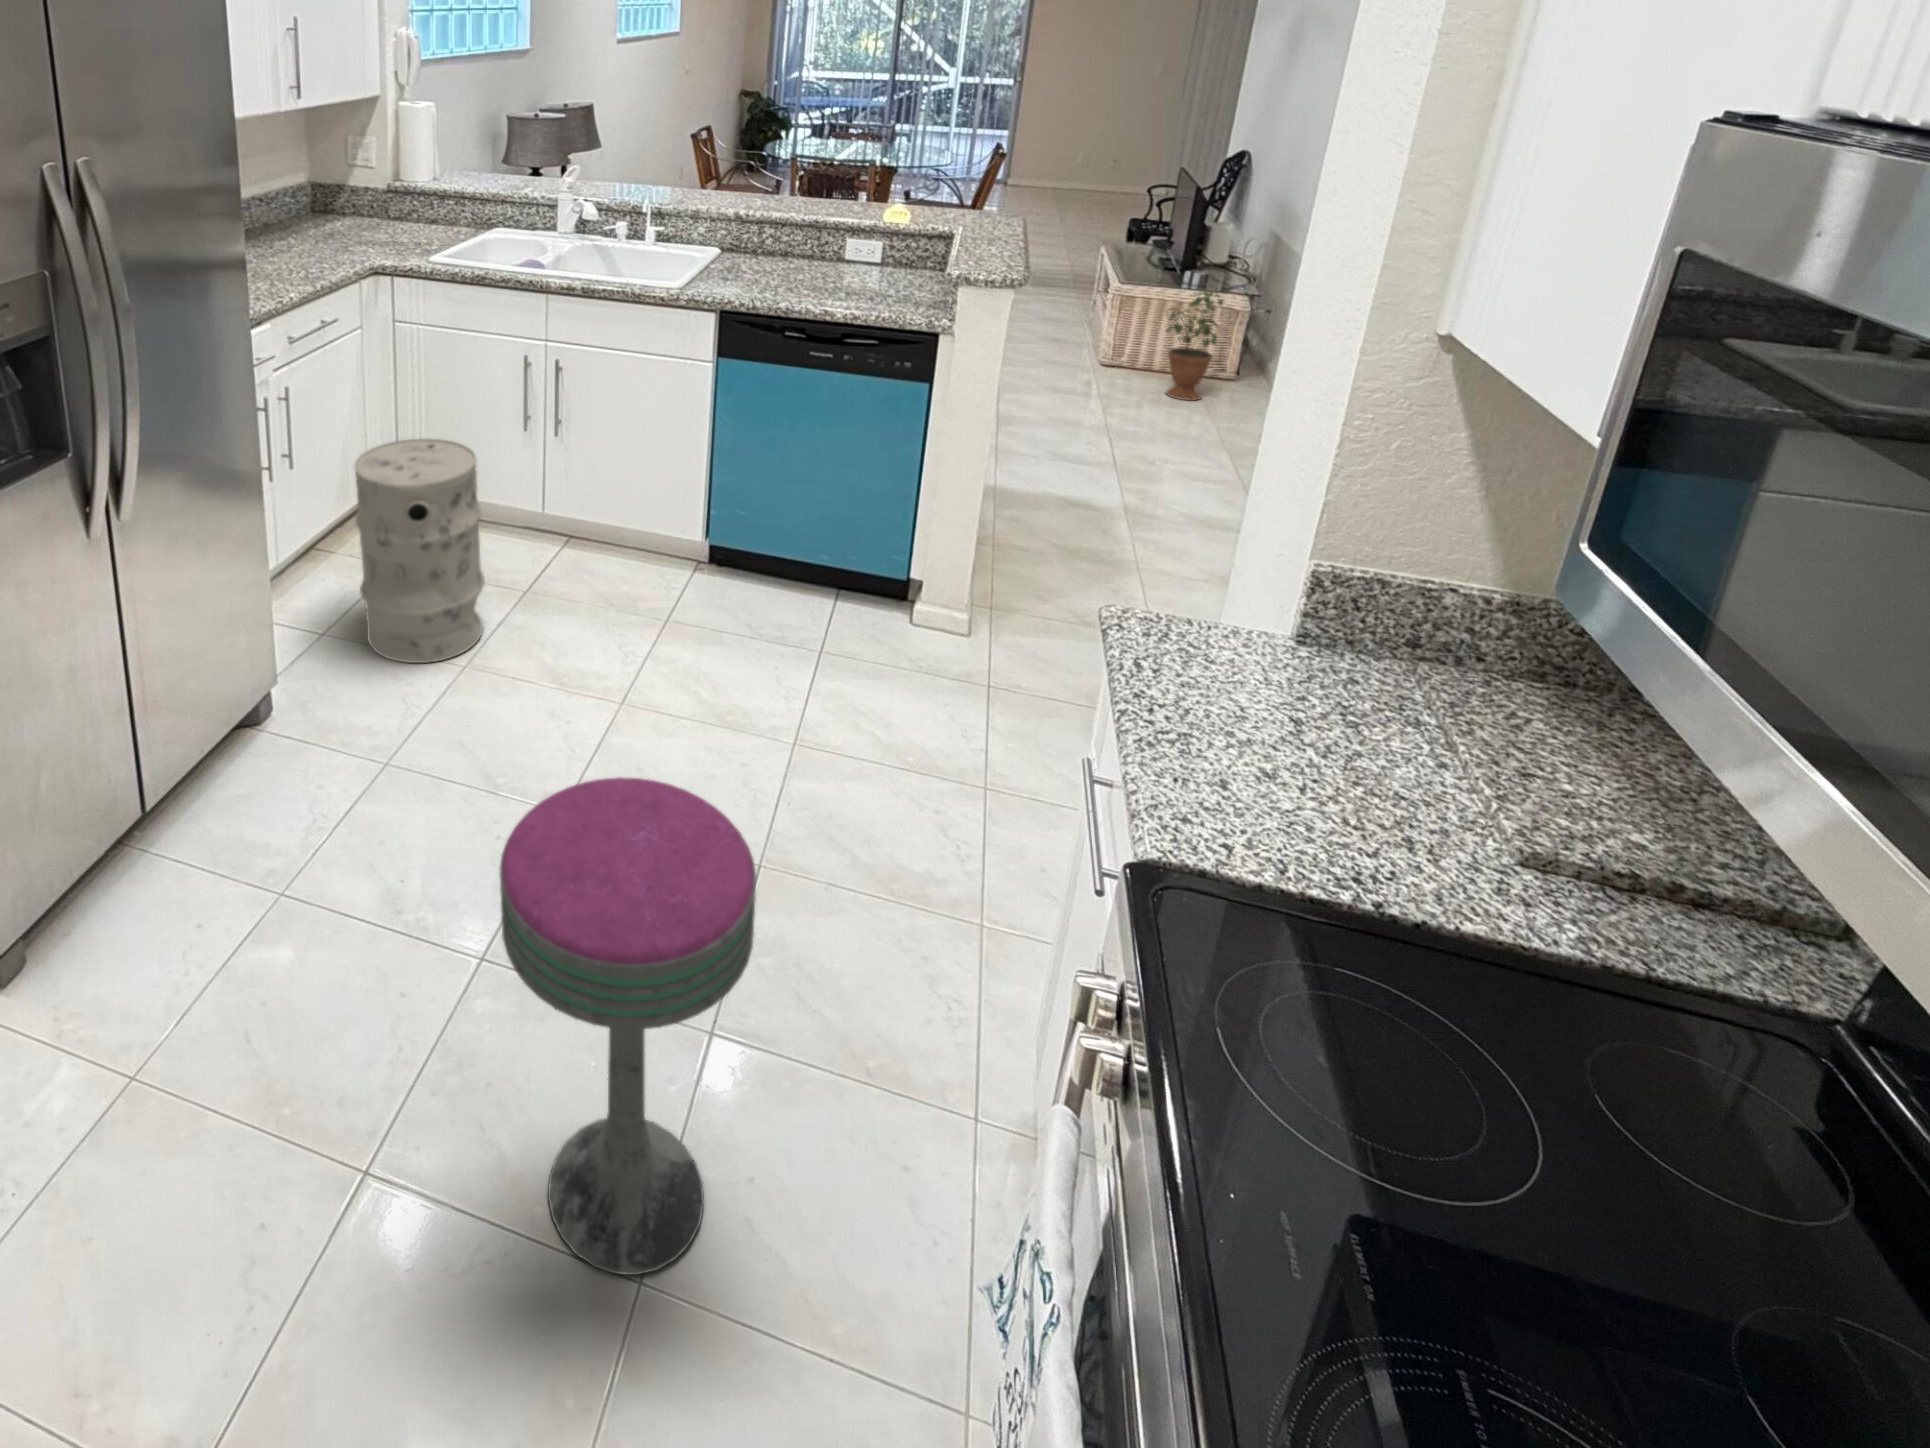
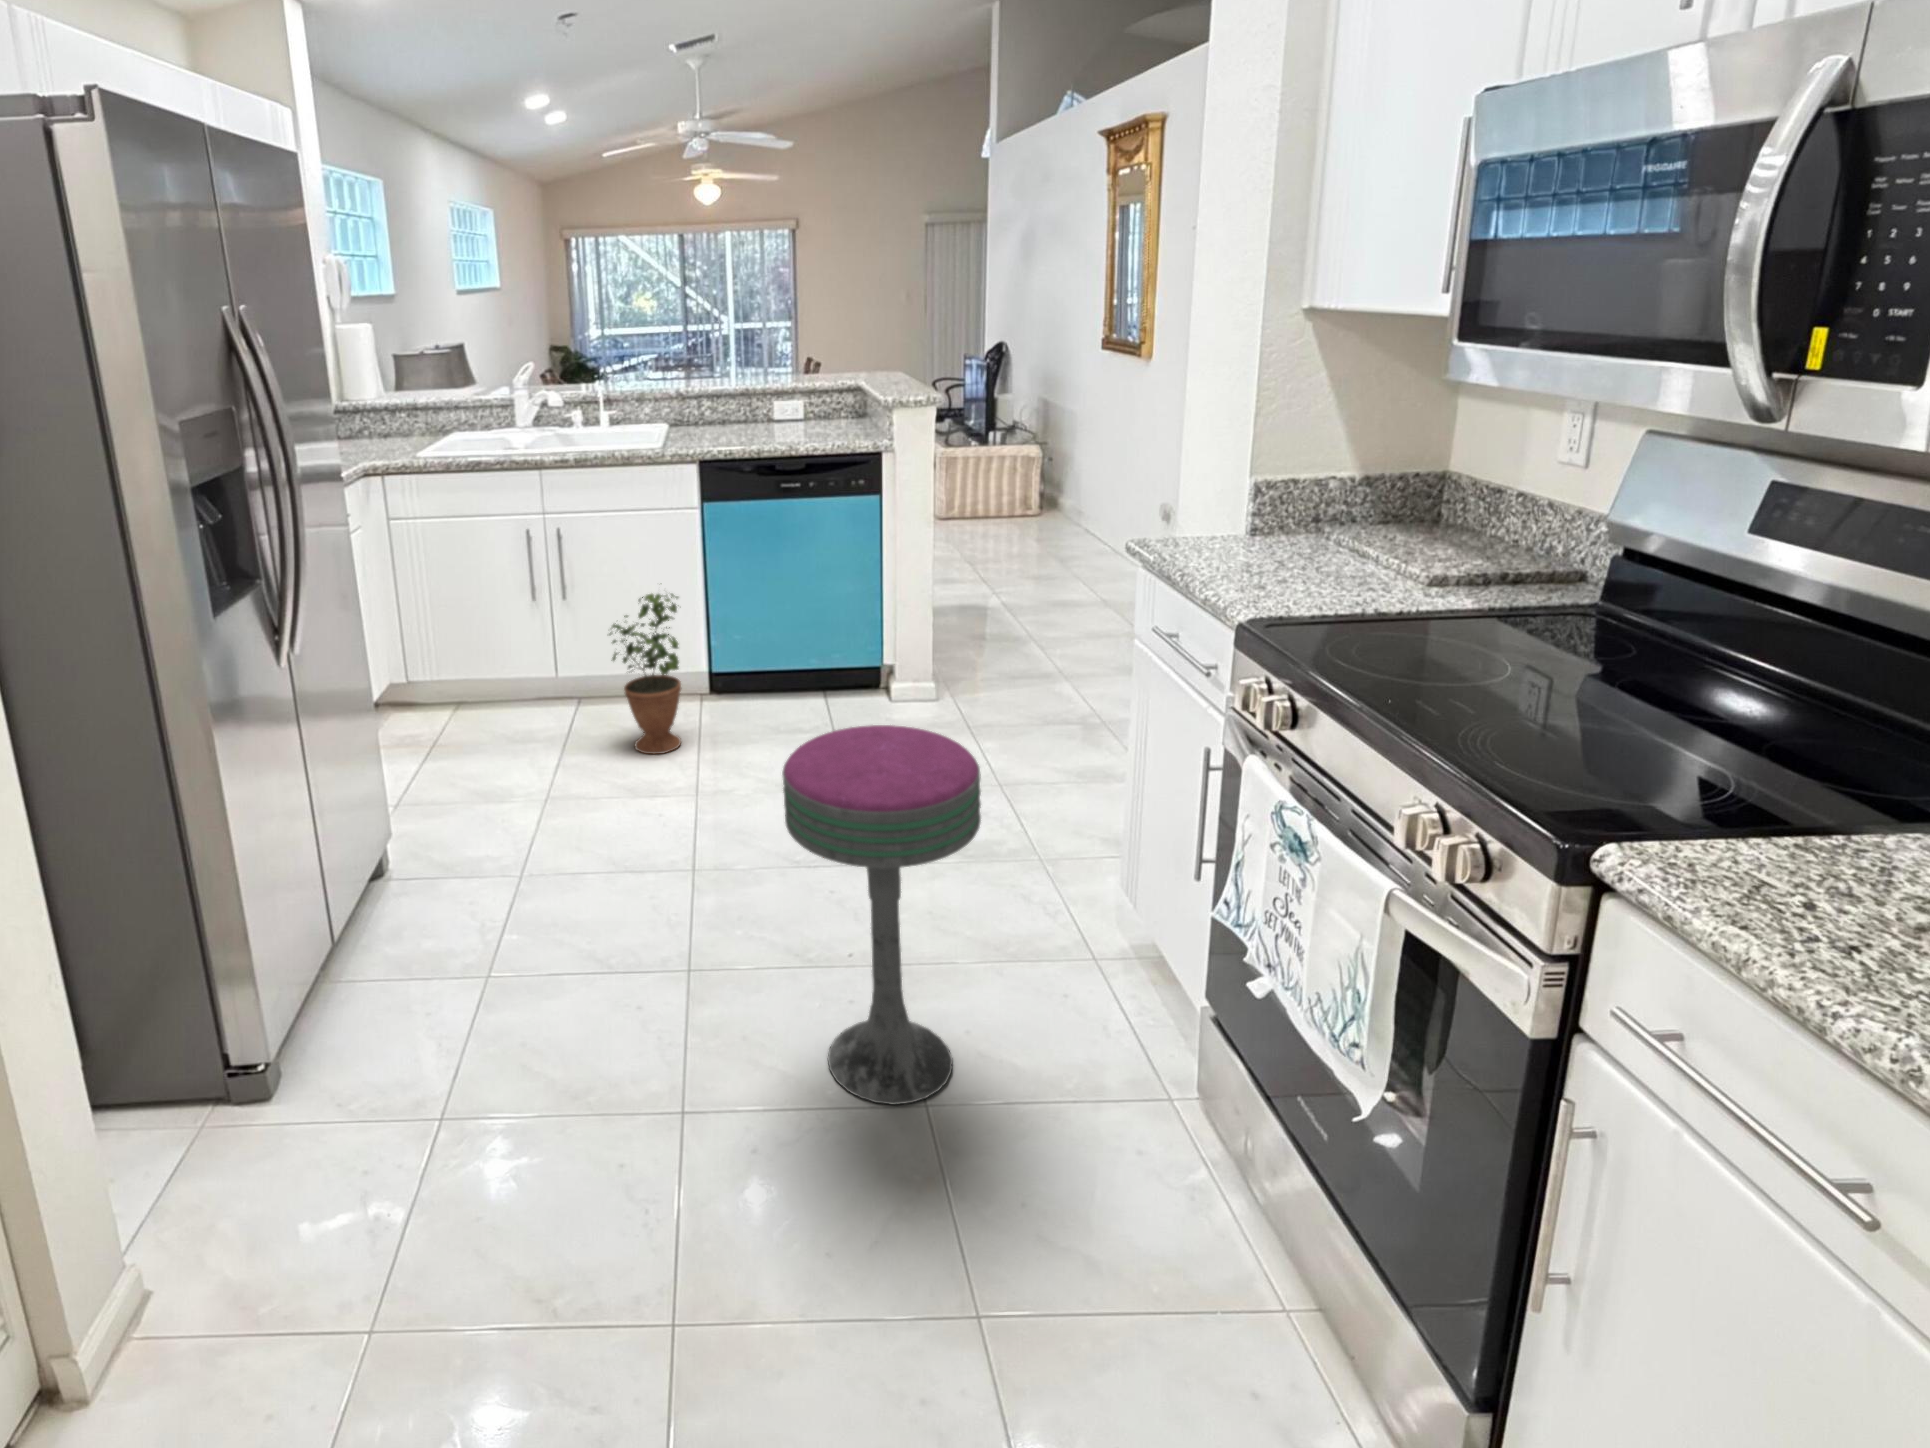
potted plant: present [1166,291,1223,401] -> present [609,594,681,754]
trash can: present [354,439,485,663] -> none [415,604,549,810]

